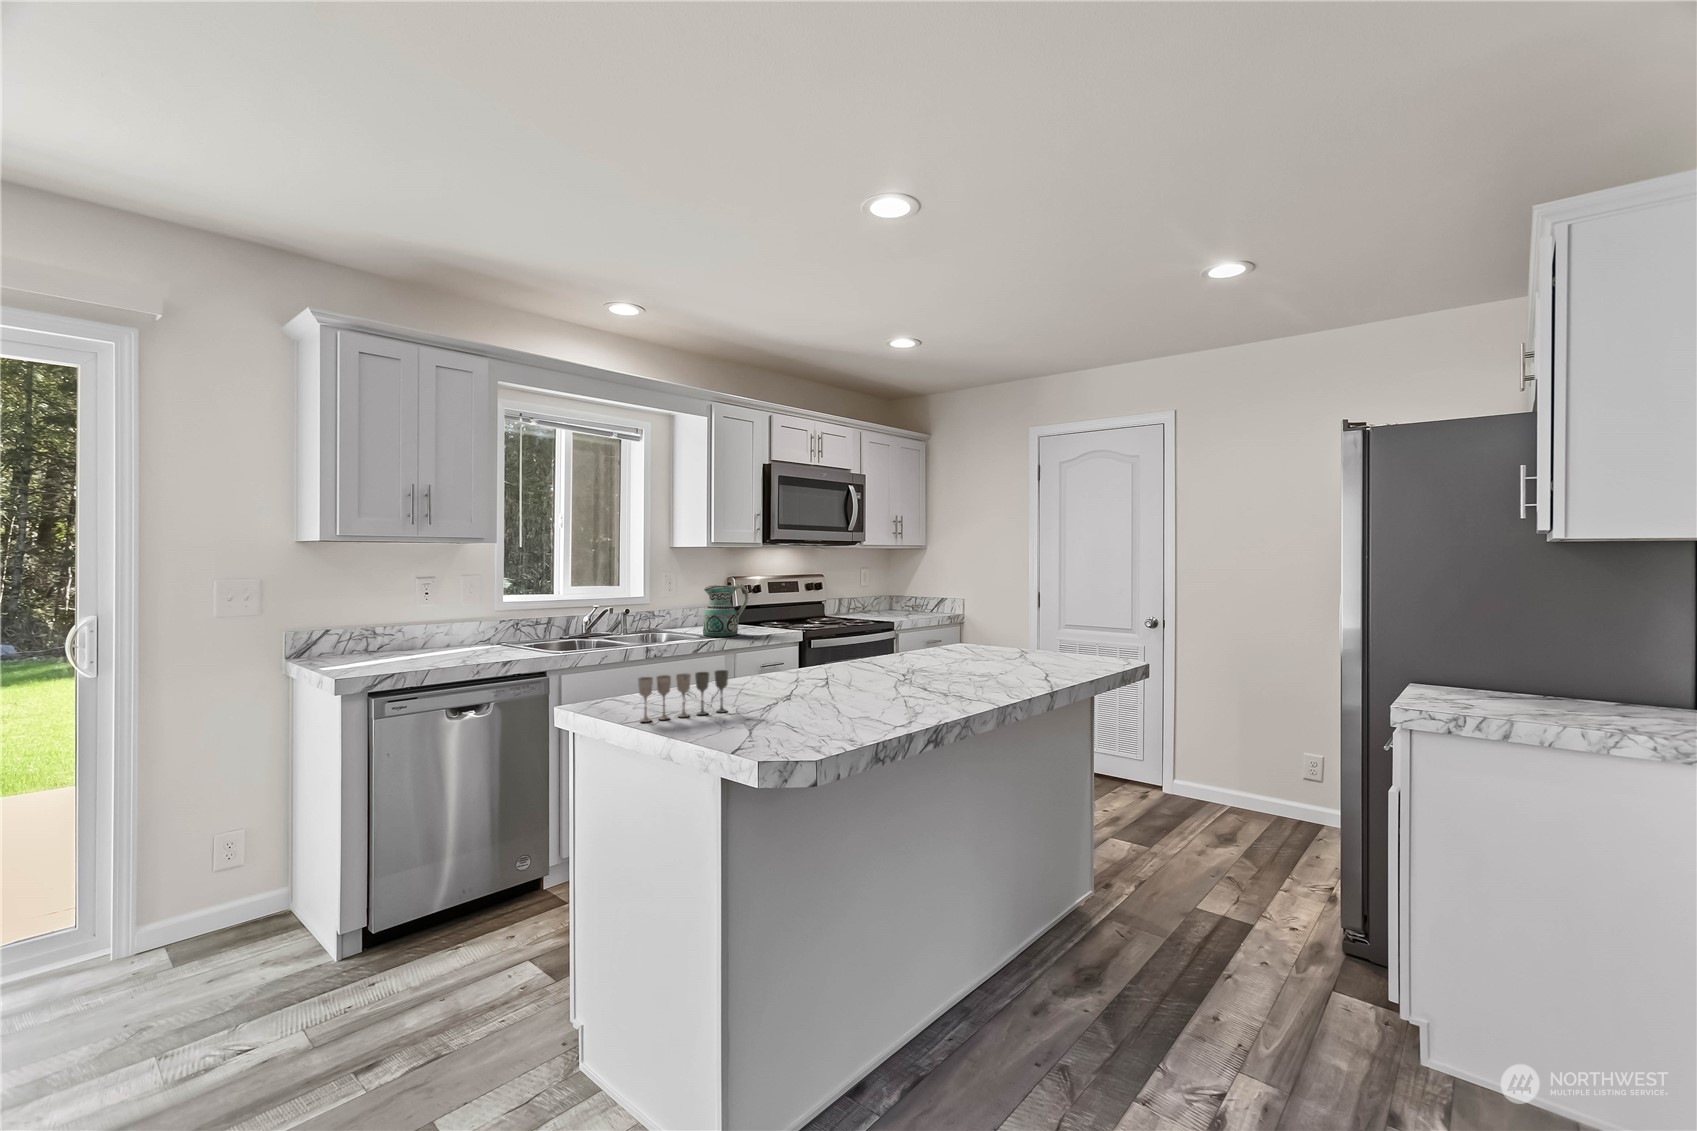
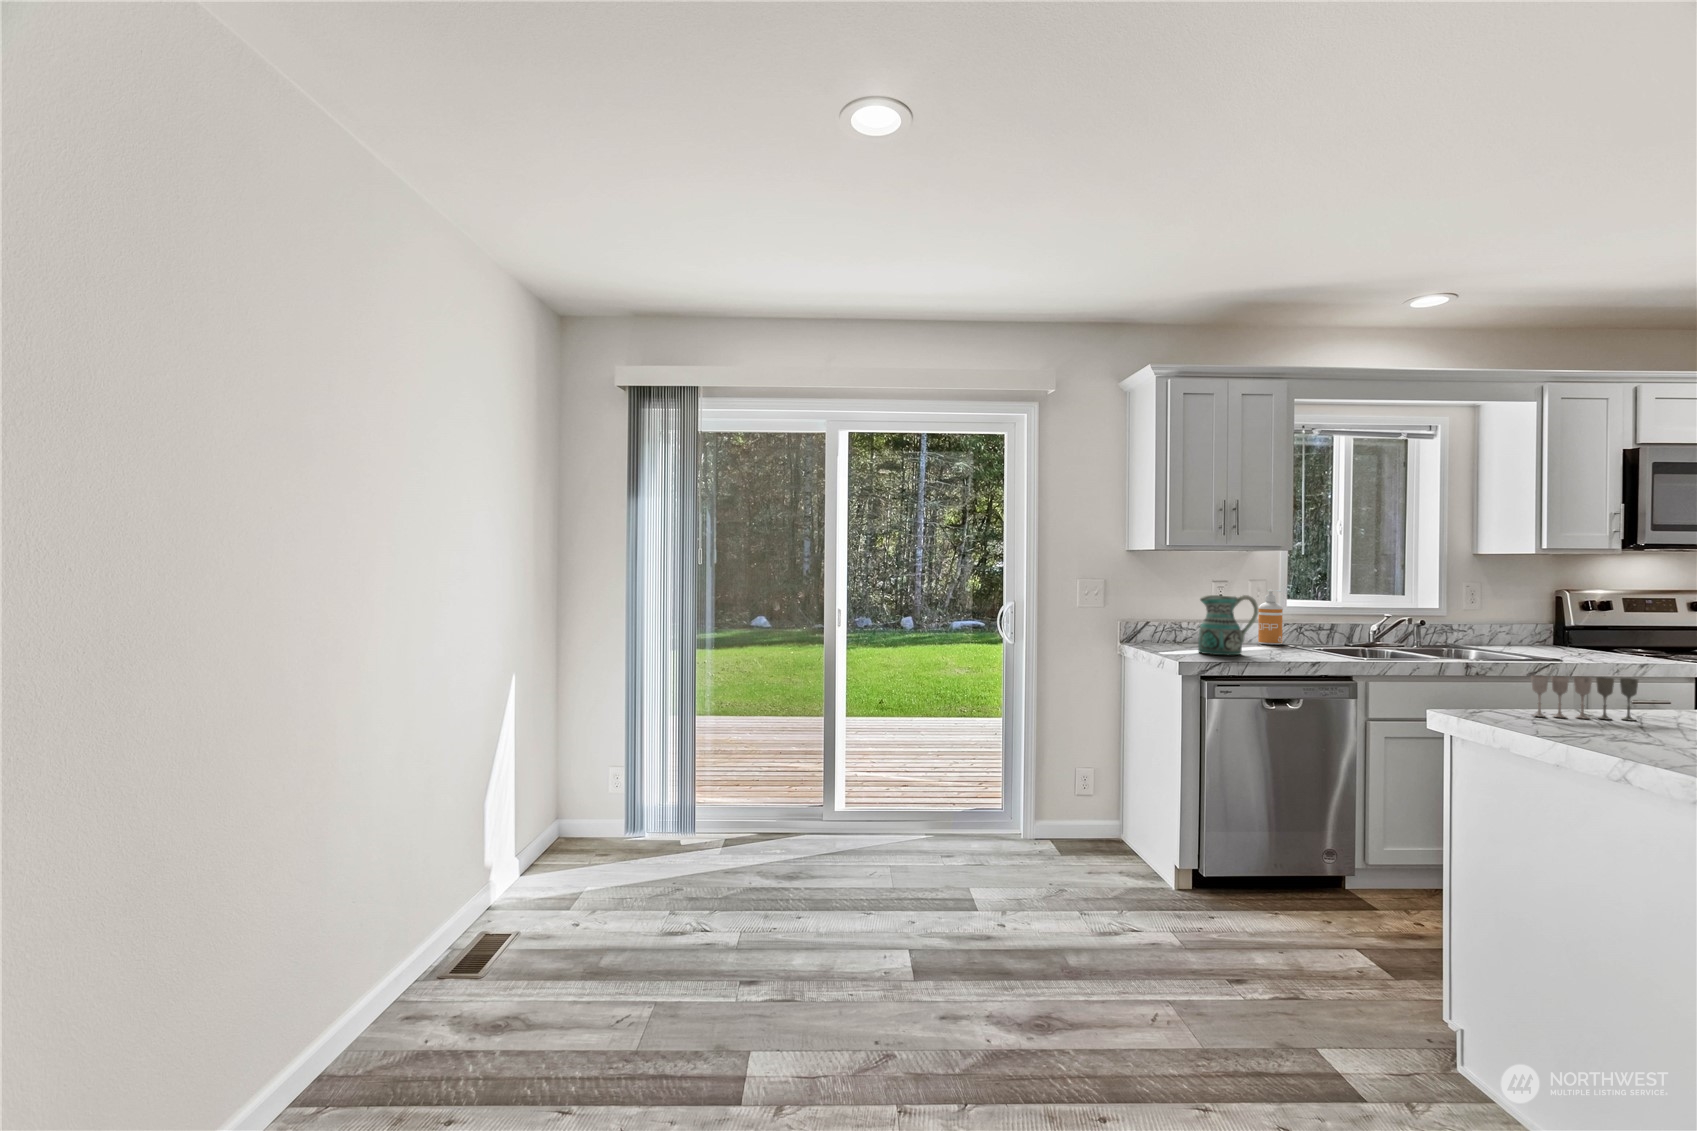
ceramic pitcher: present [703,584,748,637] -> present [1198,595,1258,655]
soap dispenser: none [469,585,495,643] -> present [1258,590,1283,645]

